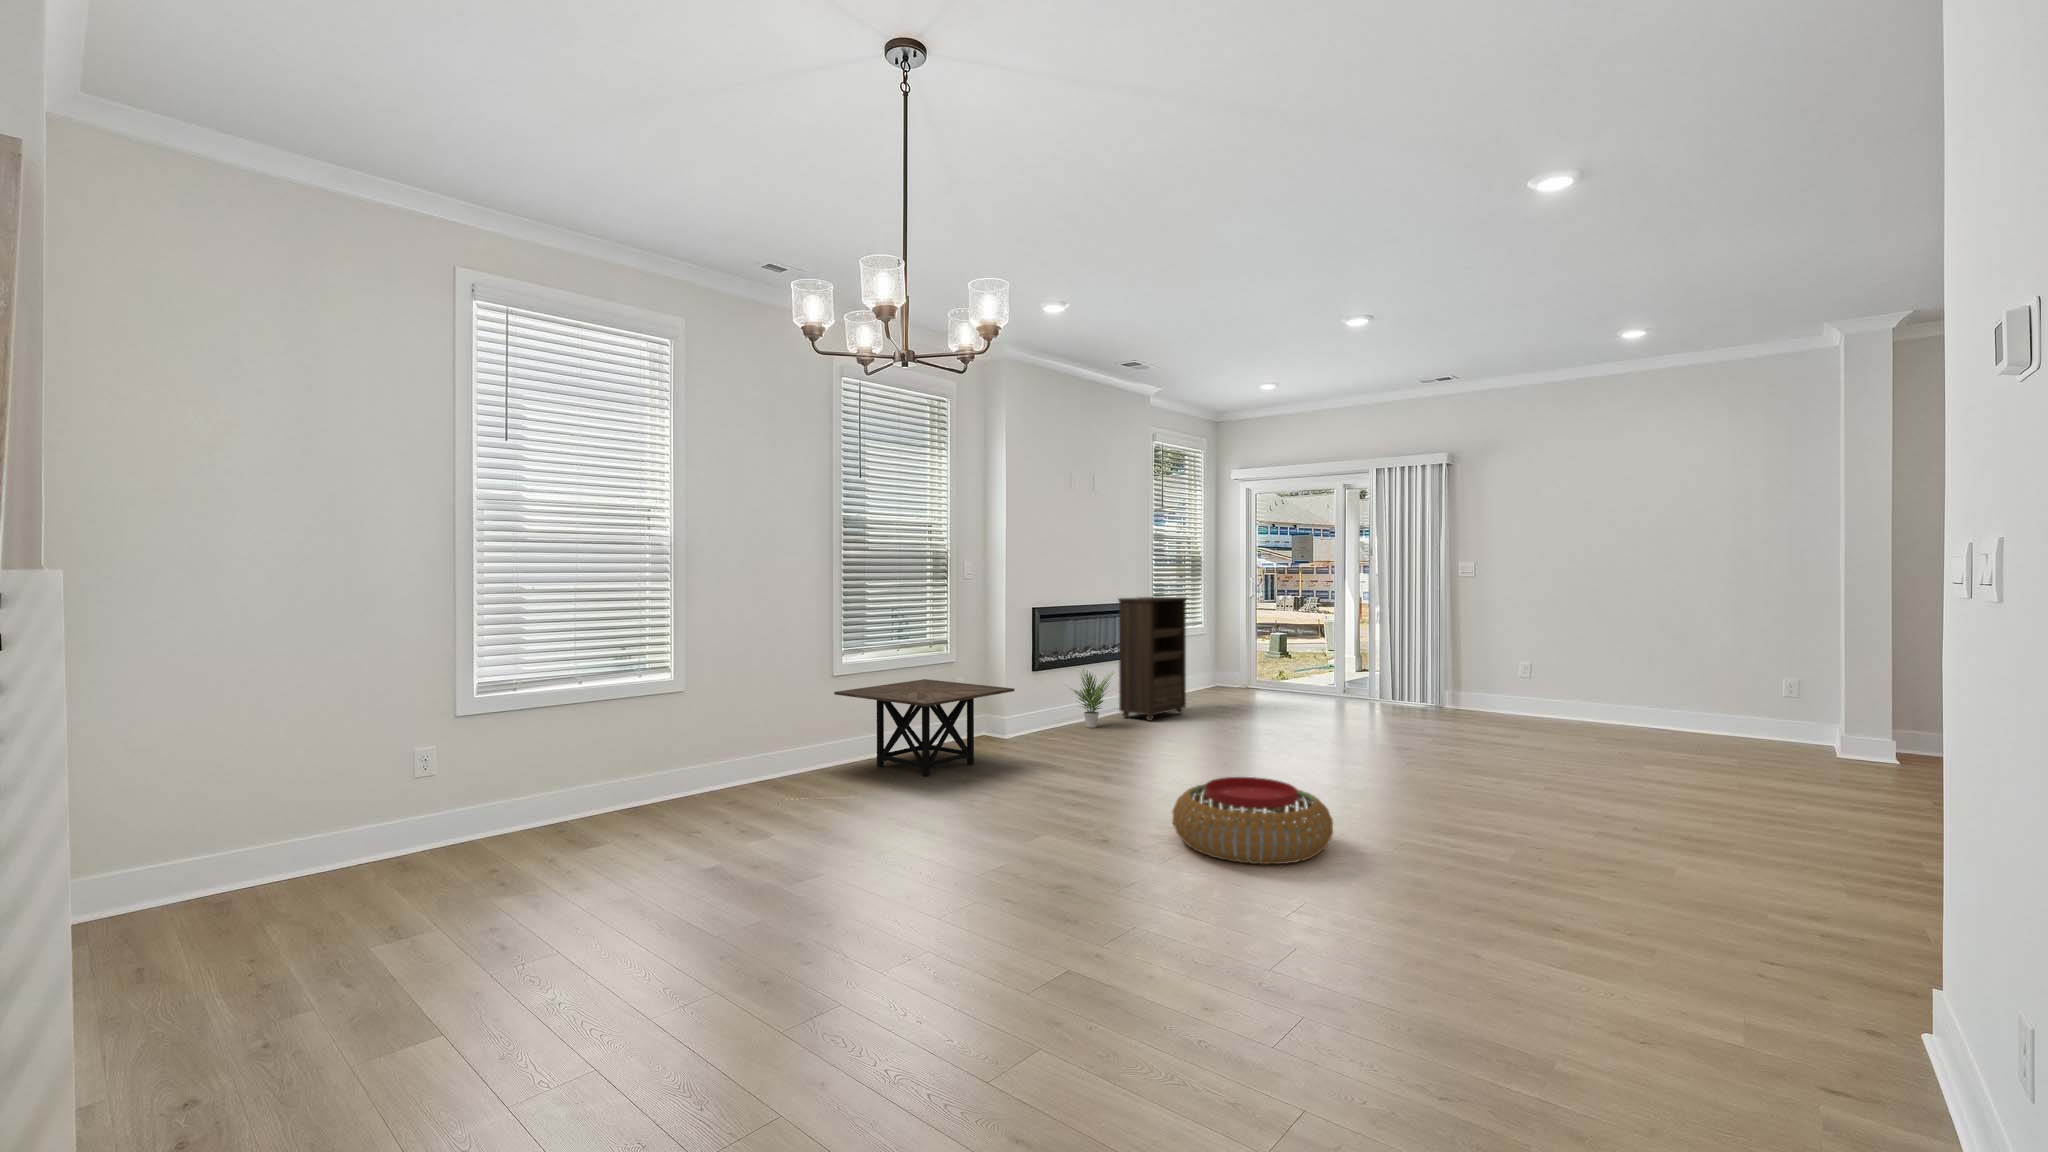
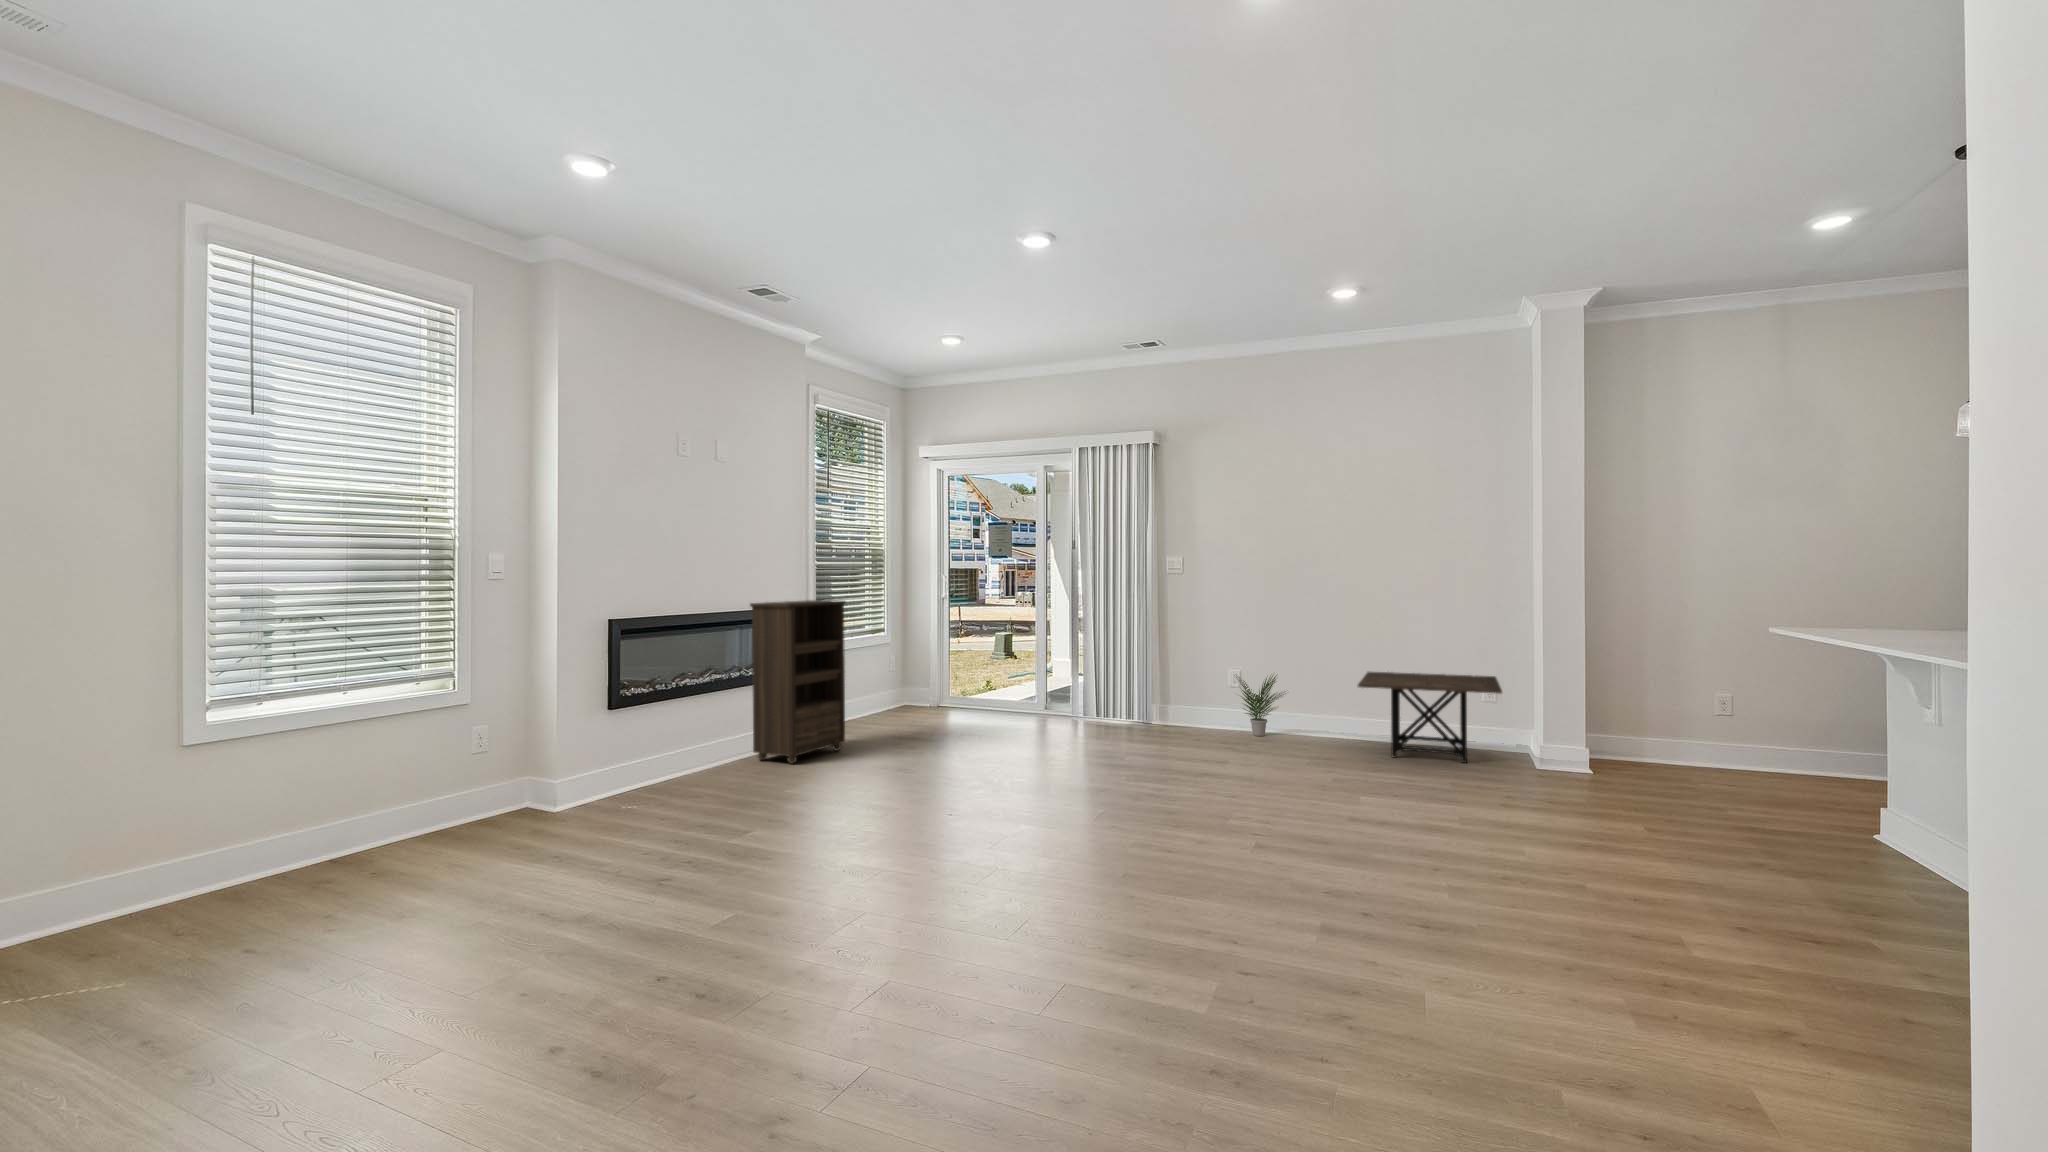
potted plant: present [1071,669,1111,728] -> present [1238,675,1284,736]
side table: present [834,679,1015,776] -> present [1357,672,1502,763]
pouf: present [1172,777,1333,864] -> none [689,880,945,1045]

